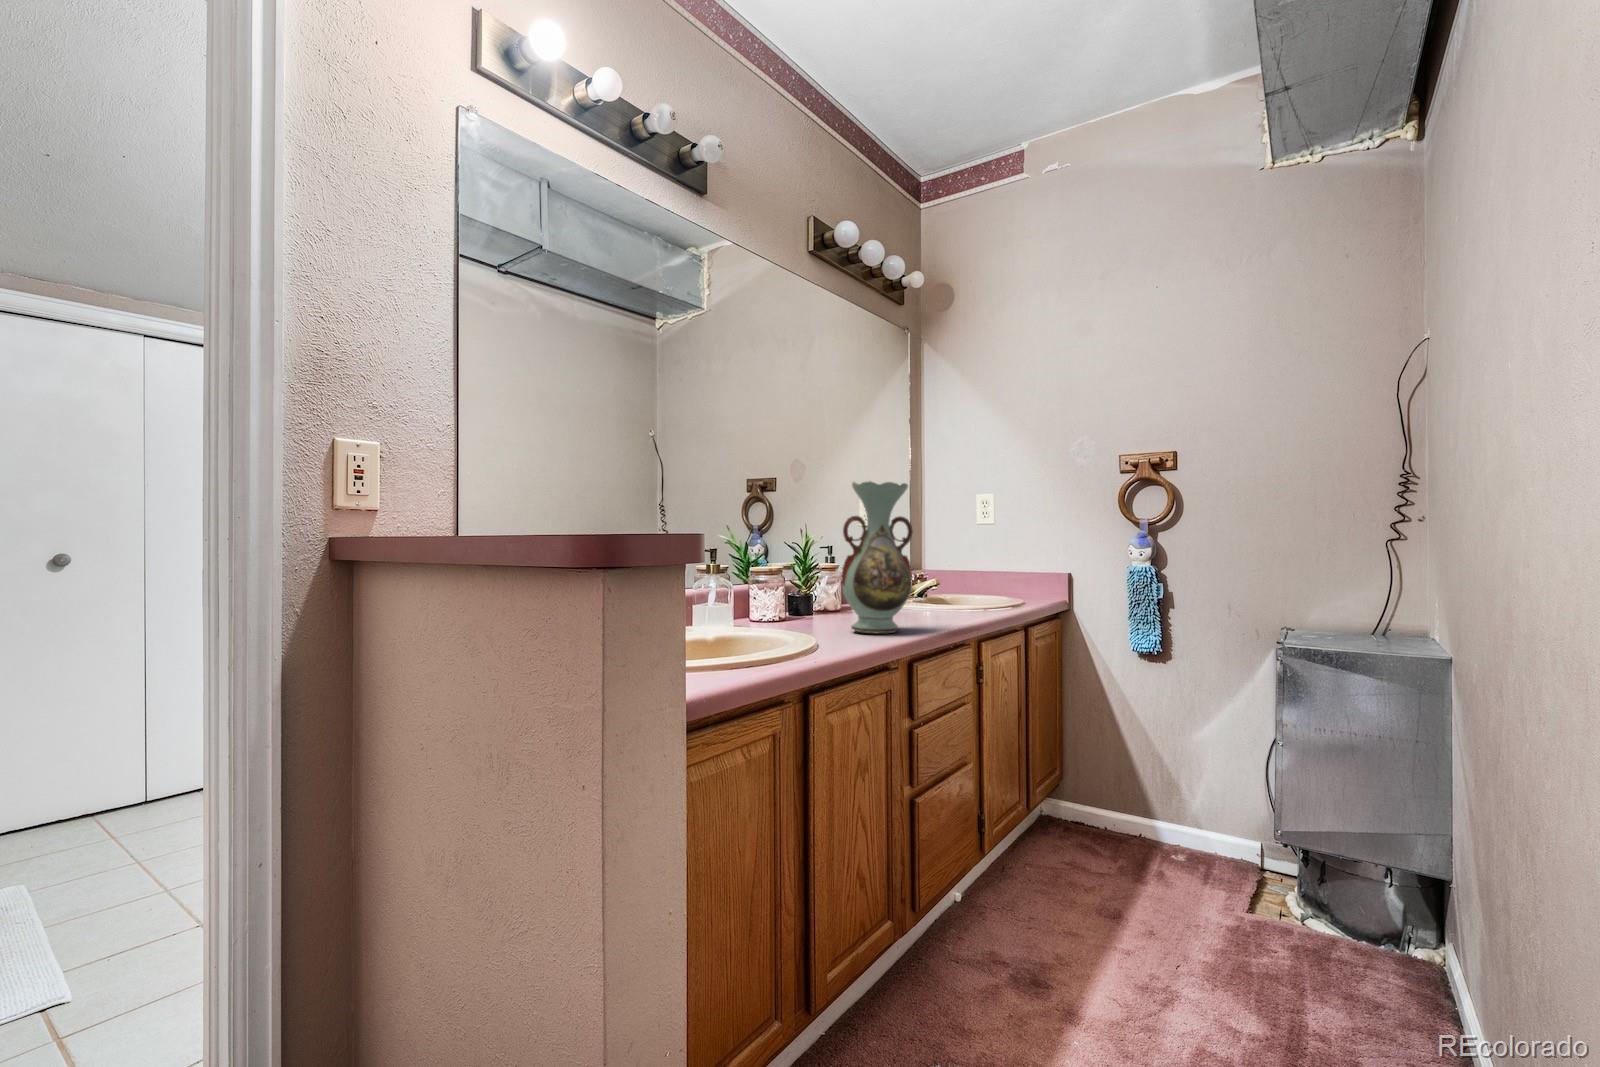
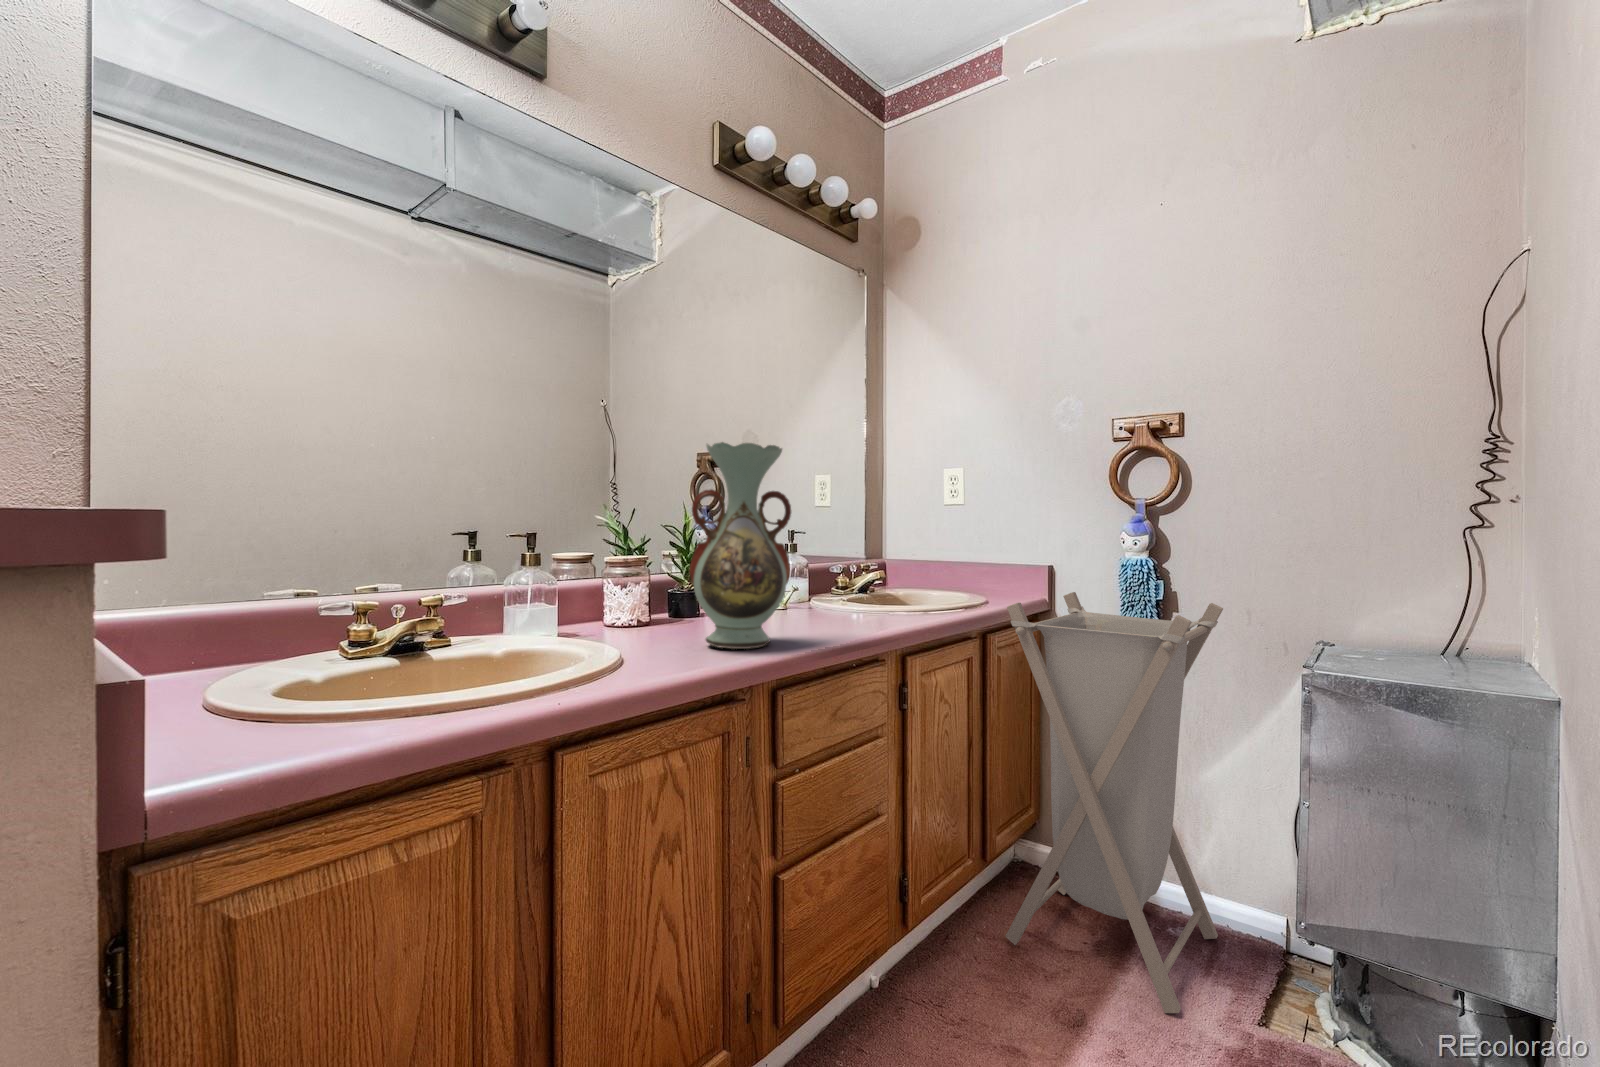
laundry hamper: none [1049,593,1212,909] -> present [1005,592,1223,1013]

